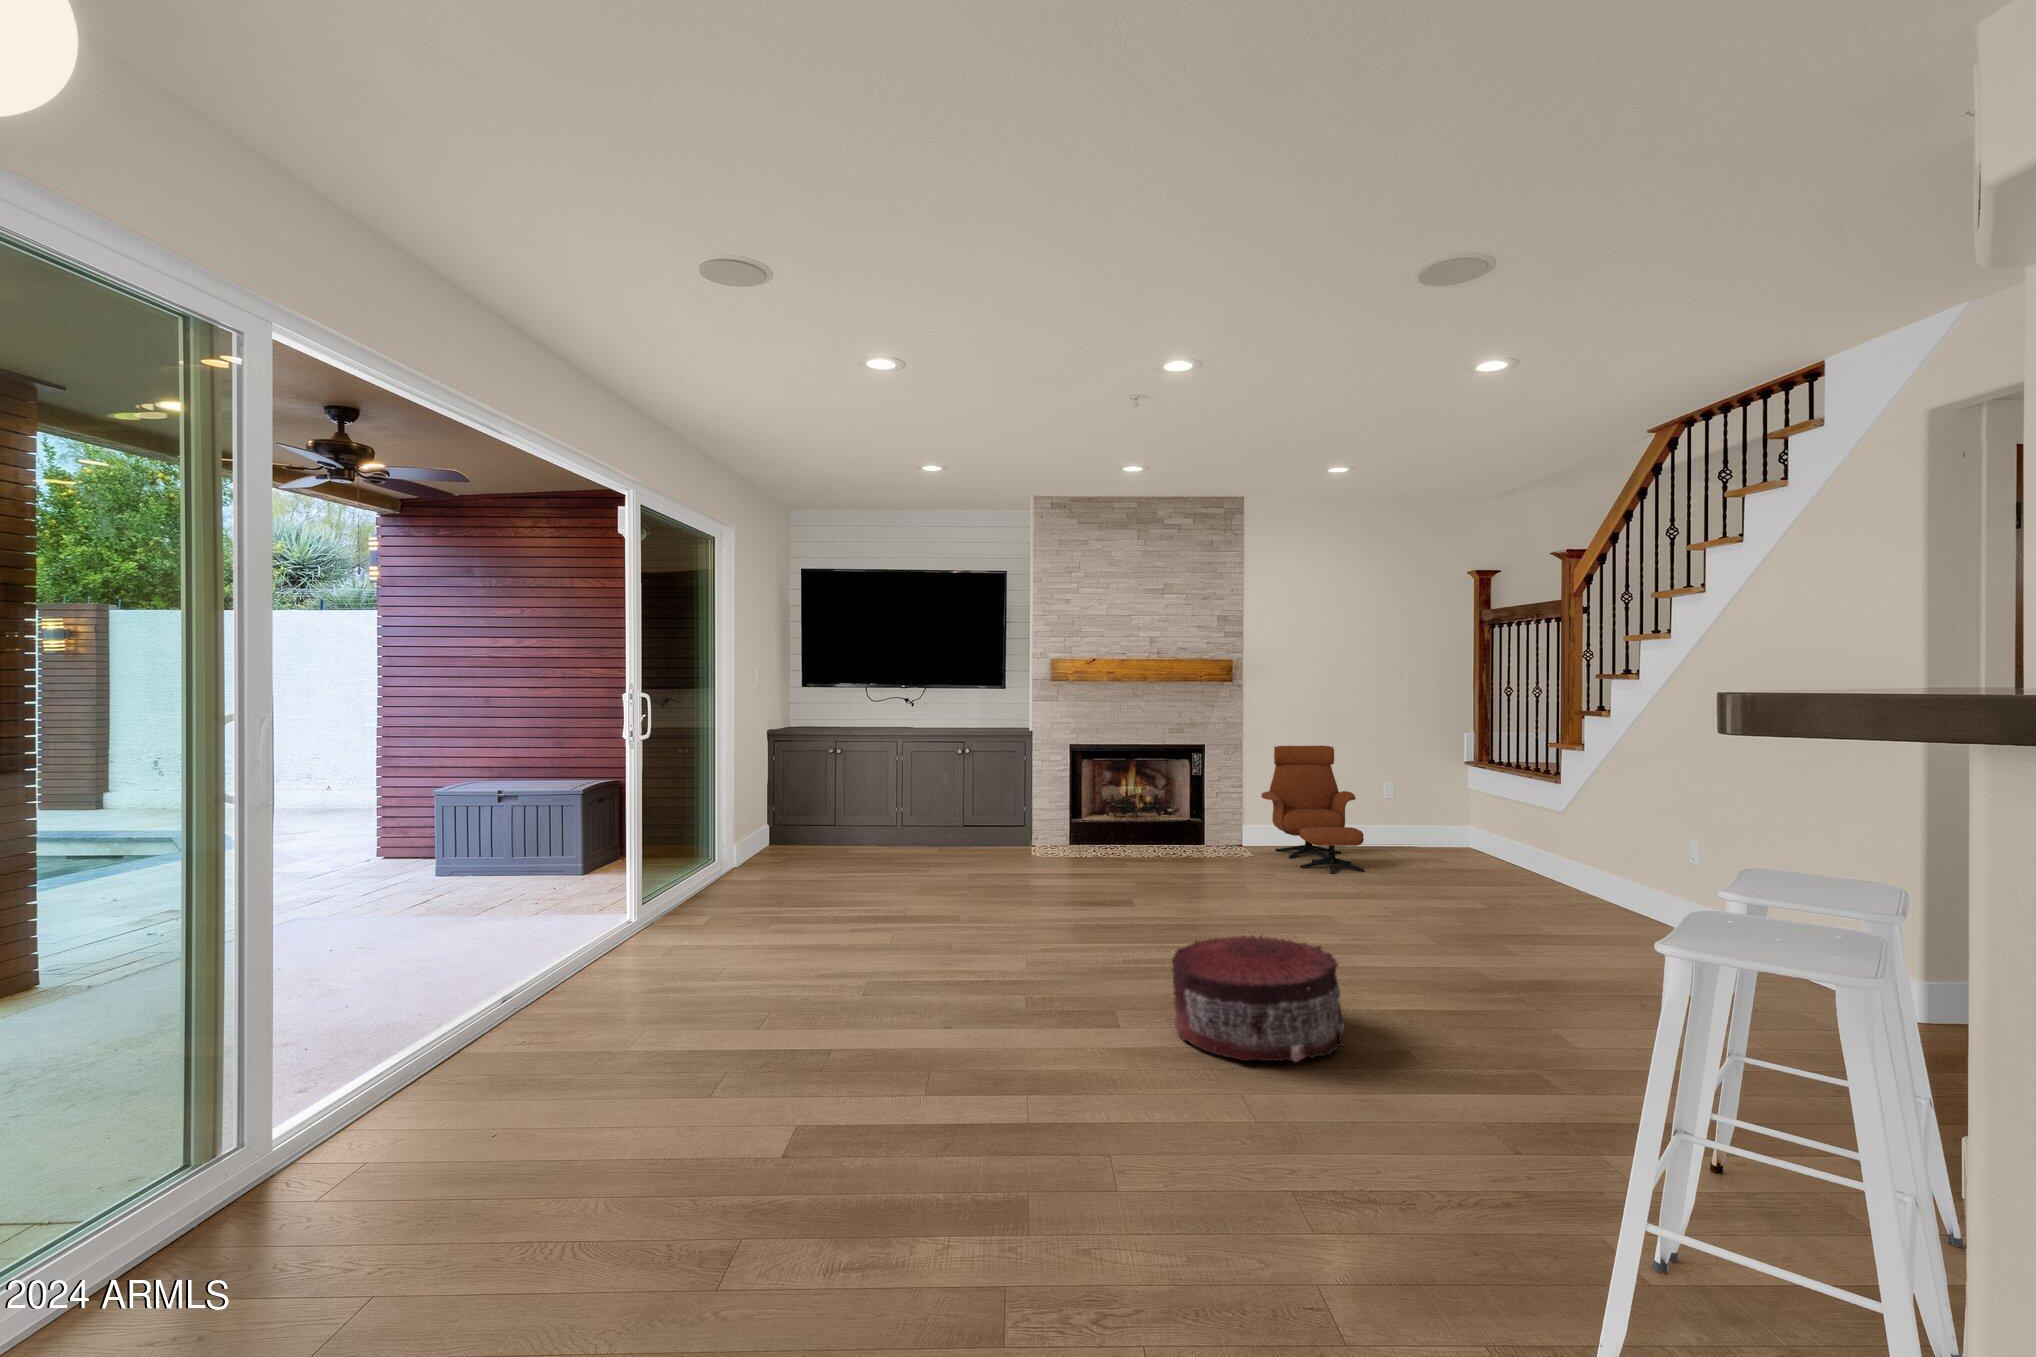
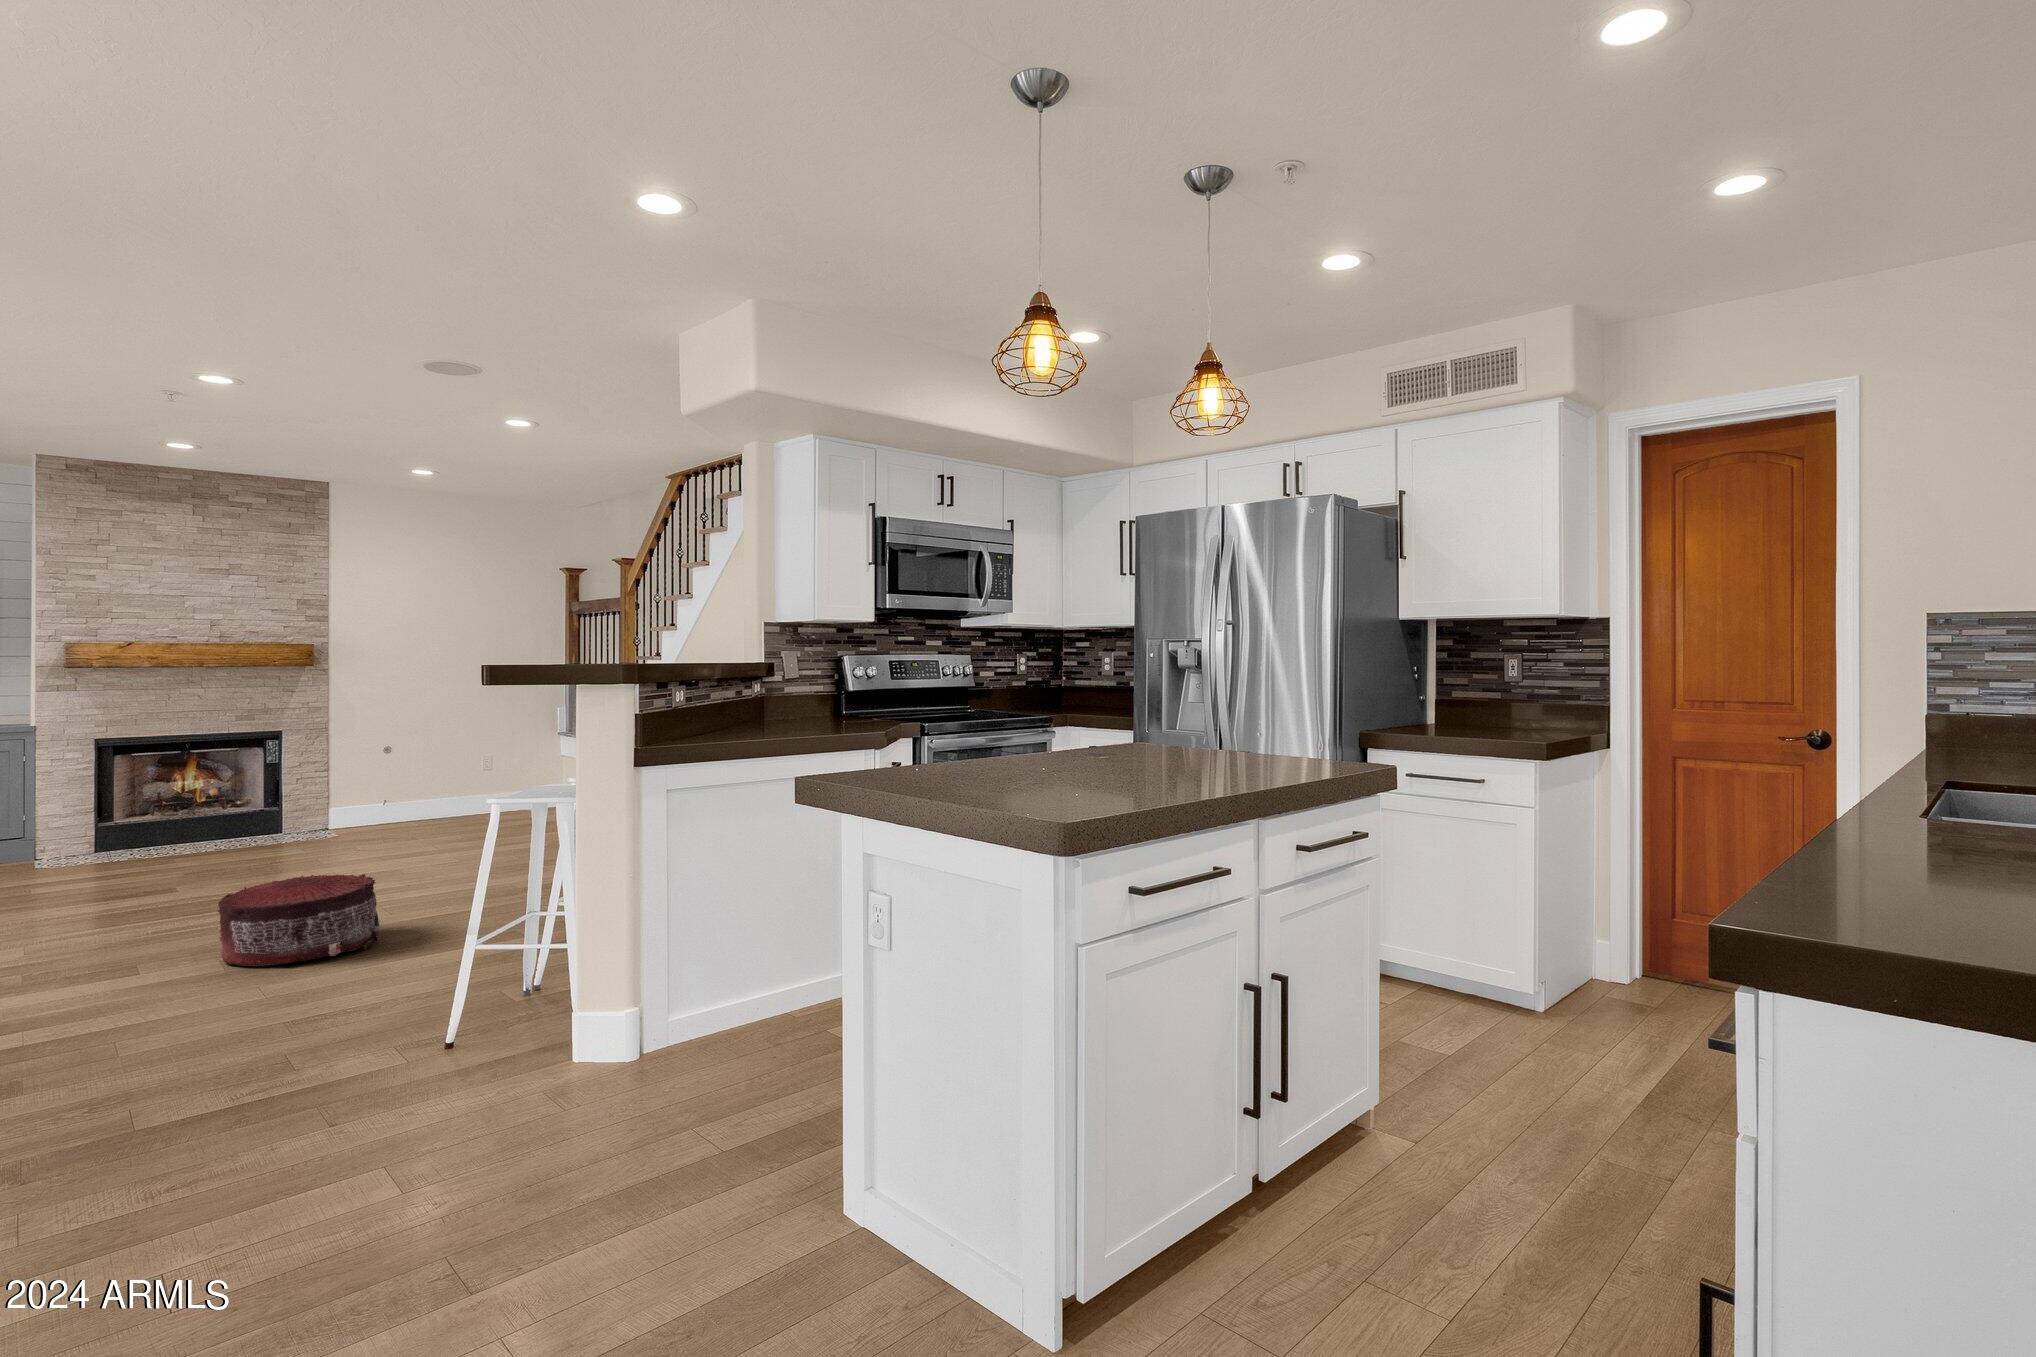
lounge chair: present [1261,746,1364,874] -> none [350,726,454,842]

